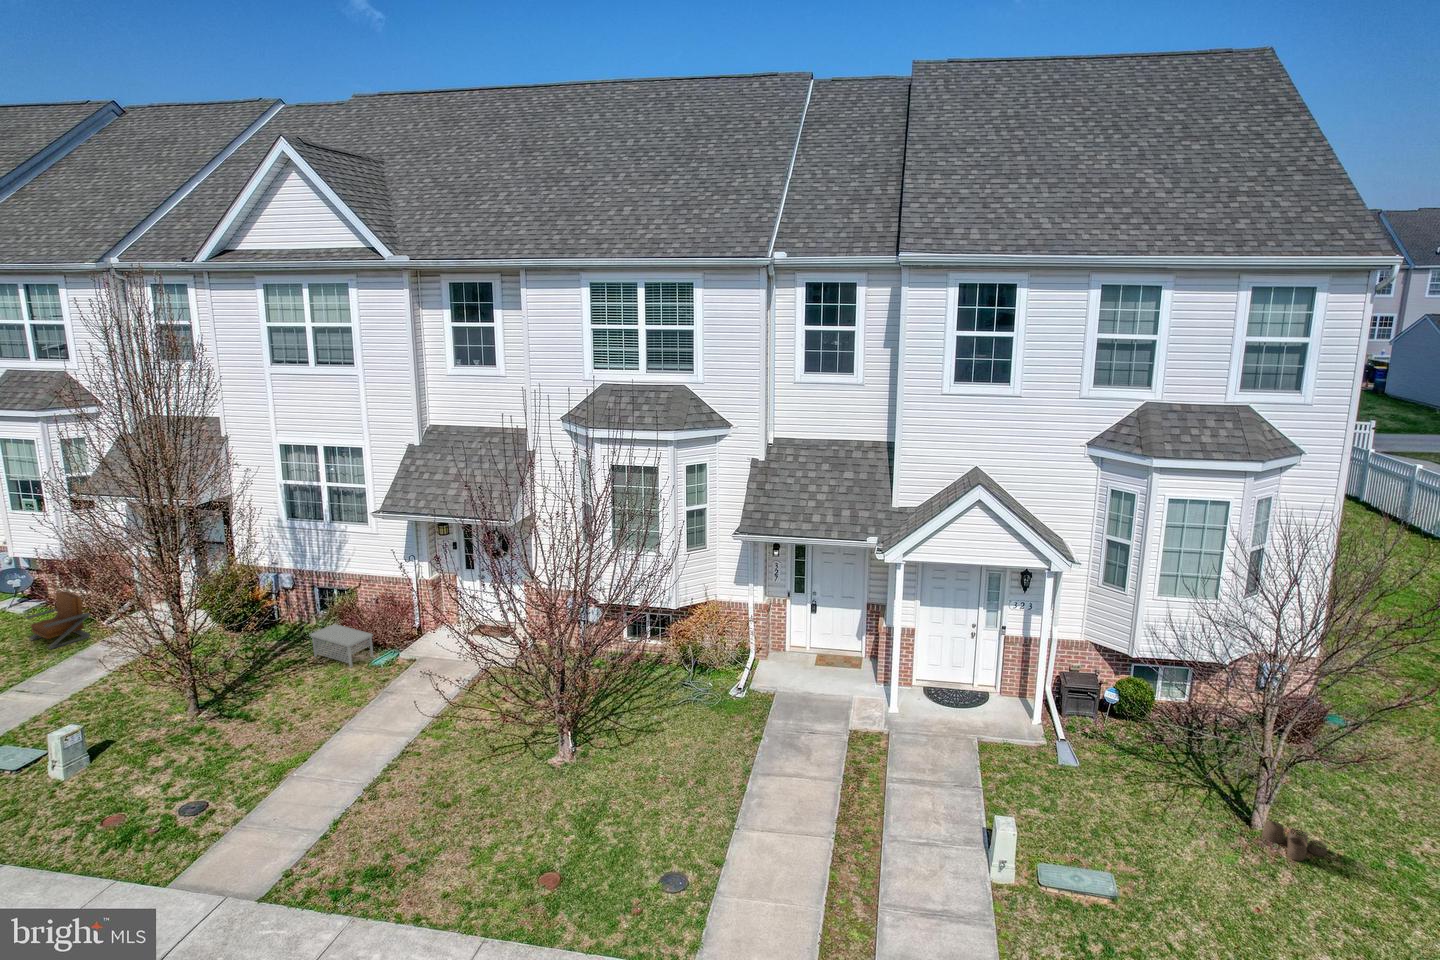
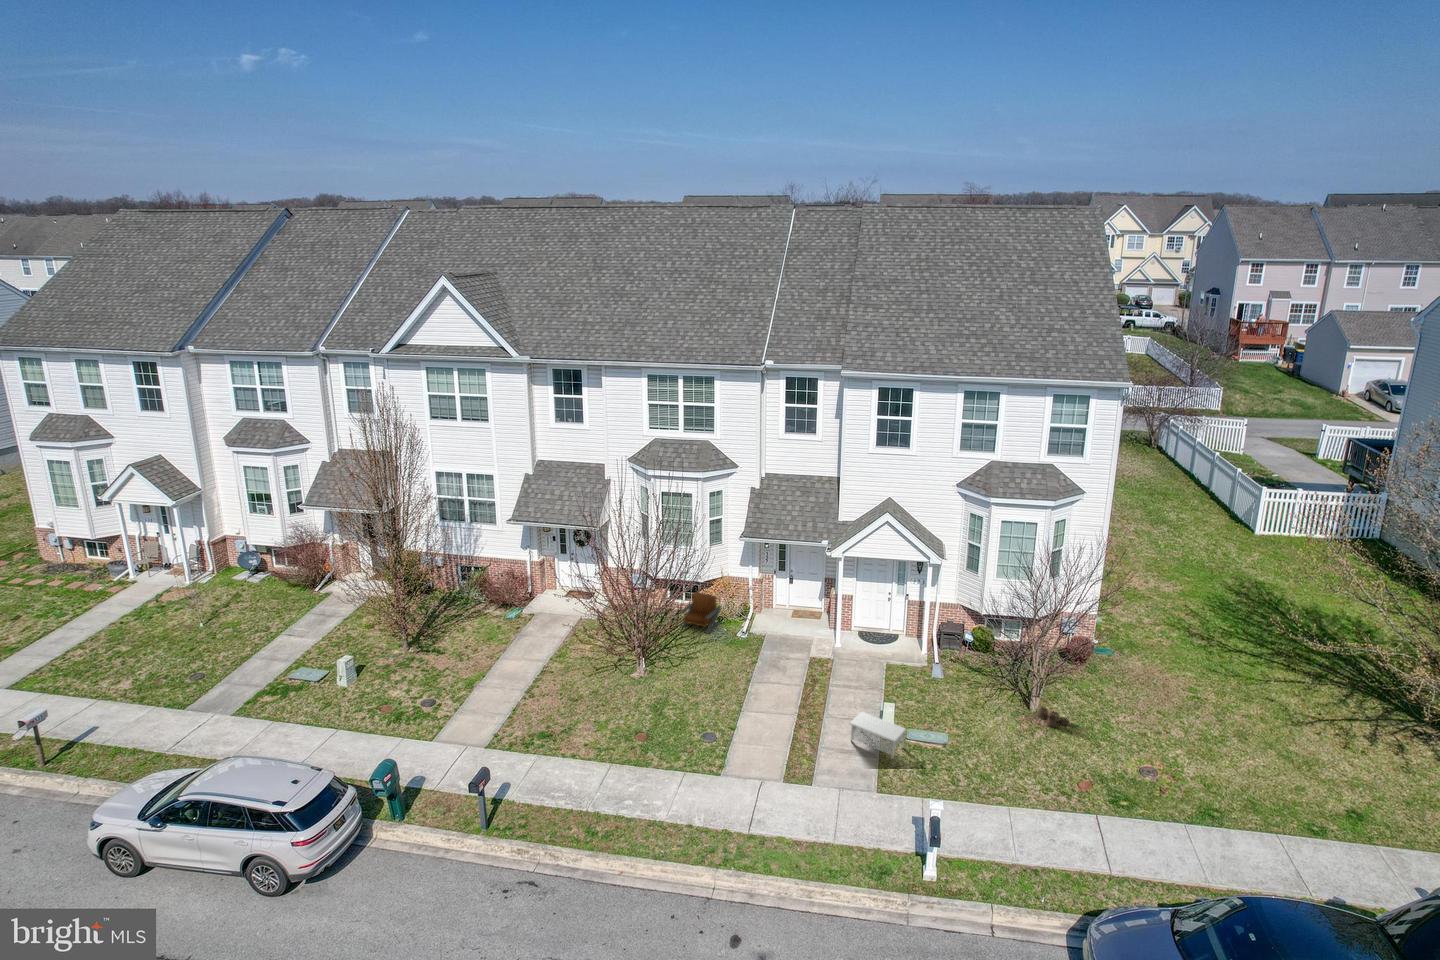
lounge chair: present [26,591,90,649] -> present [680,592,721,634]
storage bench: present [310,624,373,667] -> present [850,712,906,758]

